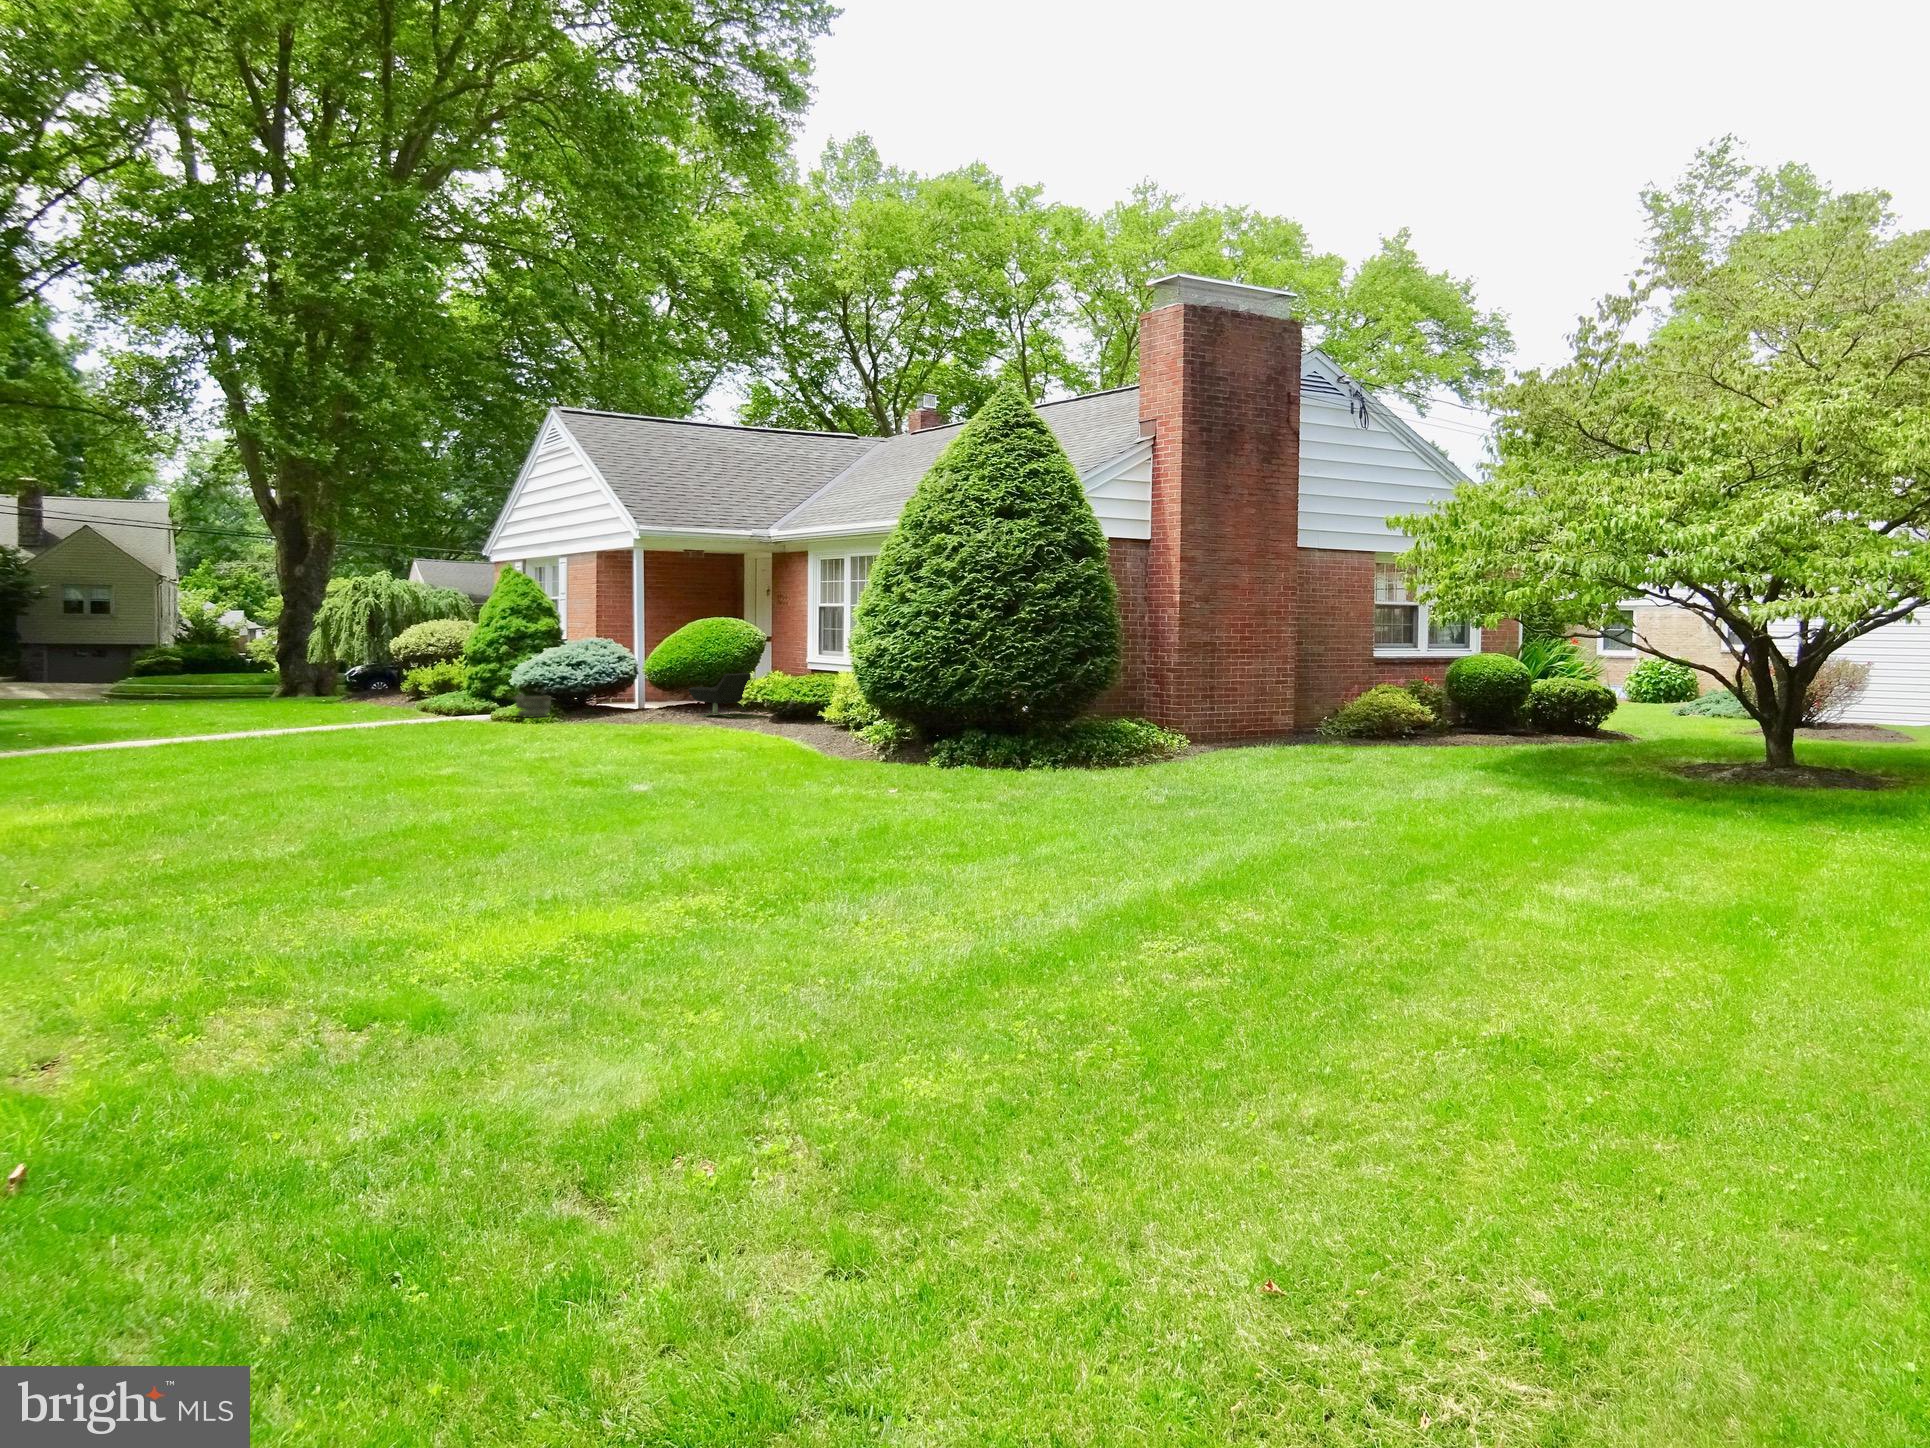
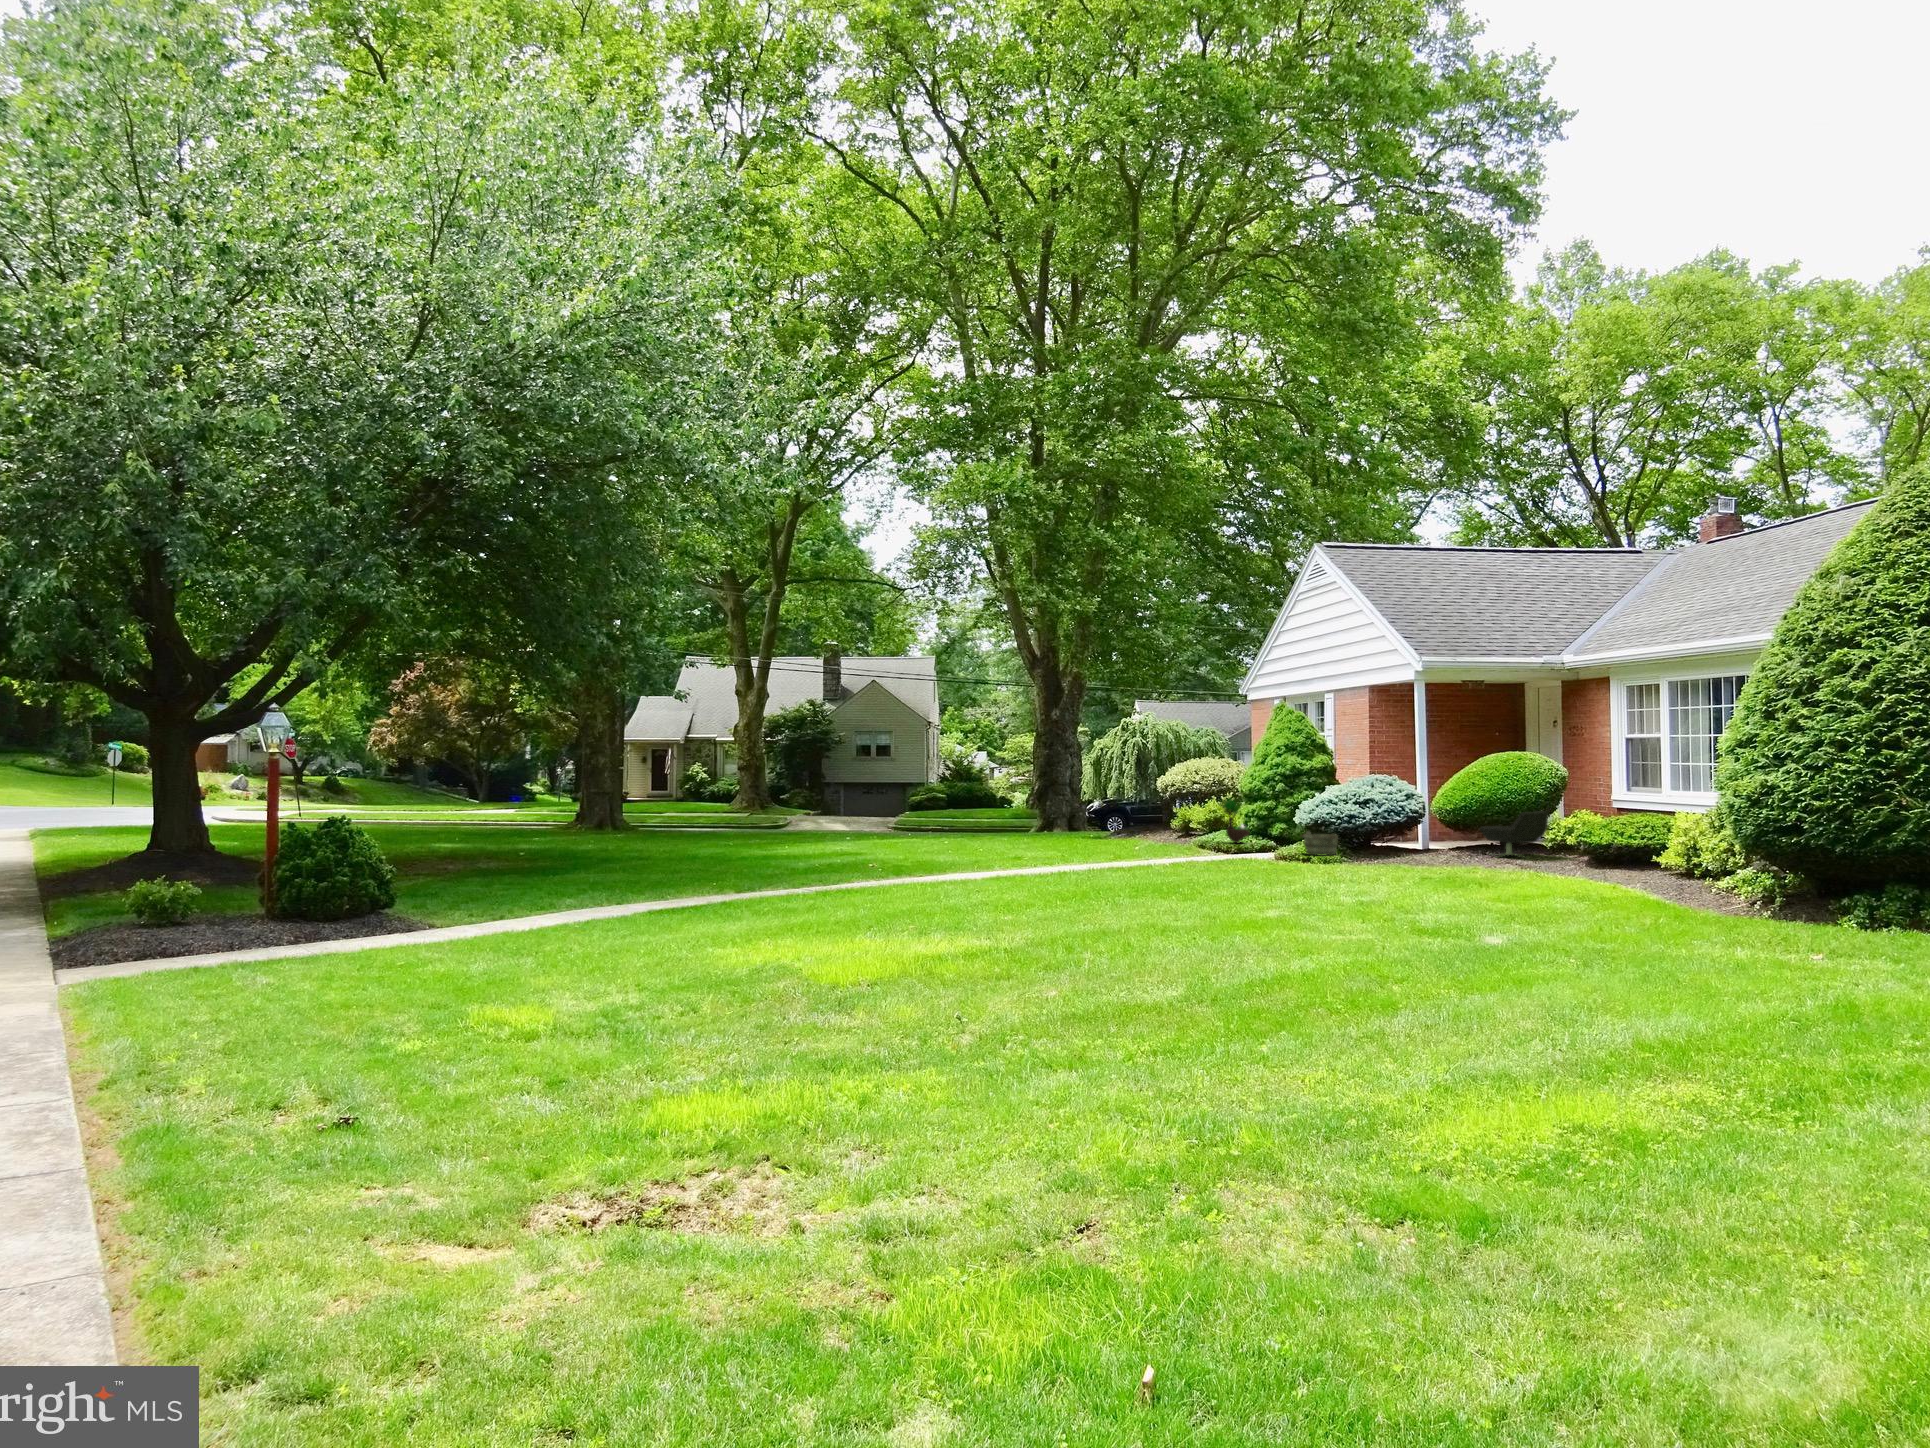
potted tree: none [430,652,466,707] -> present [1218,798,1250,843]

